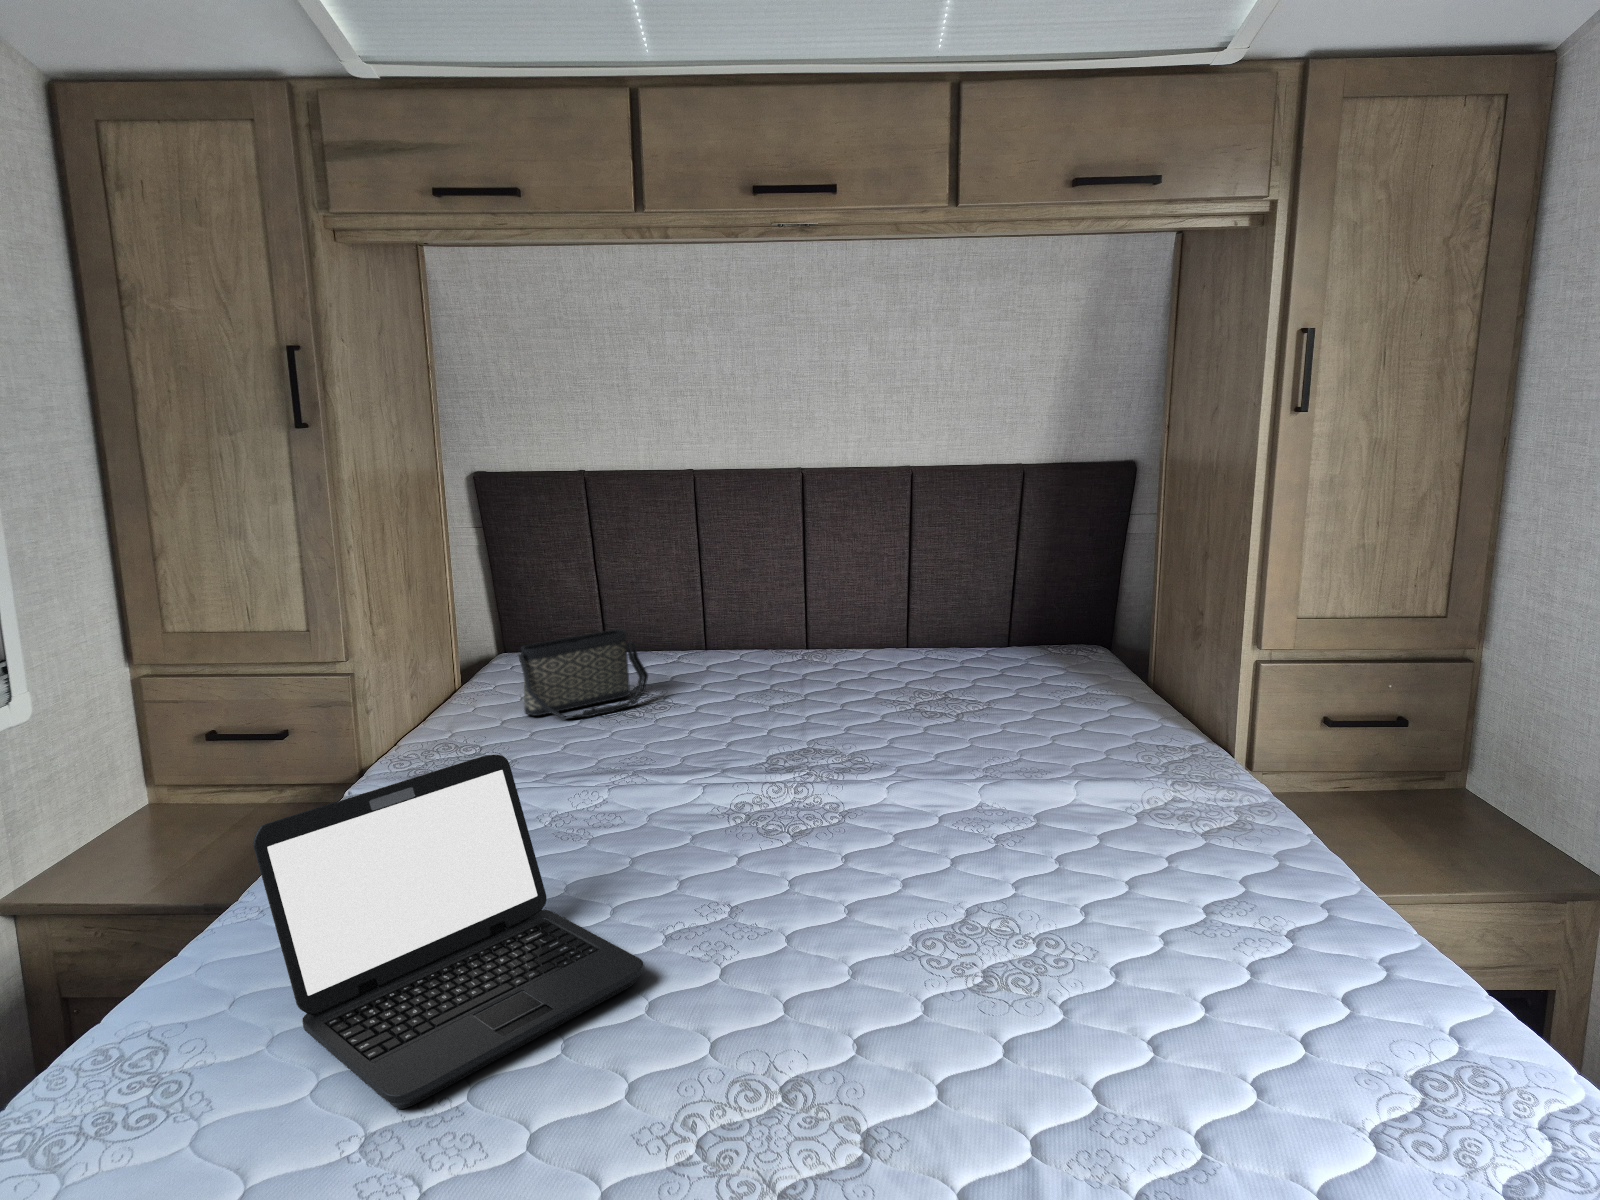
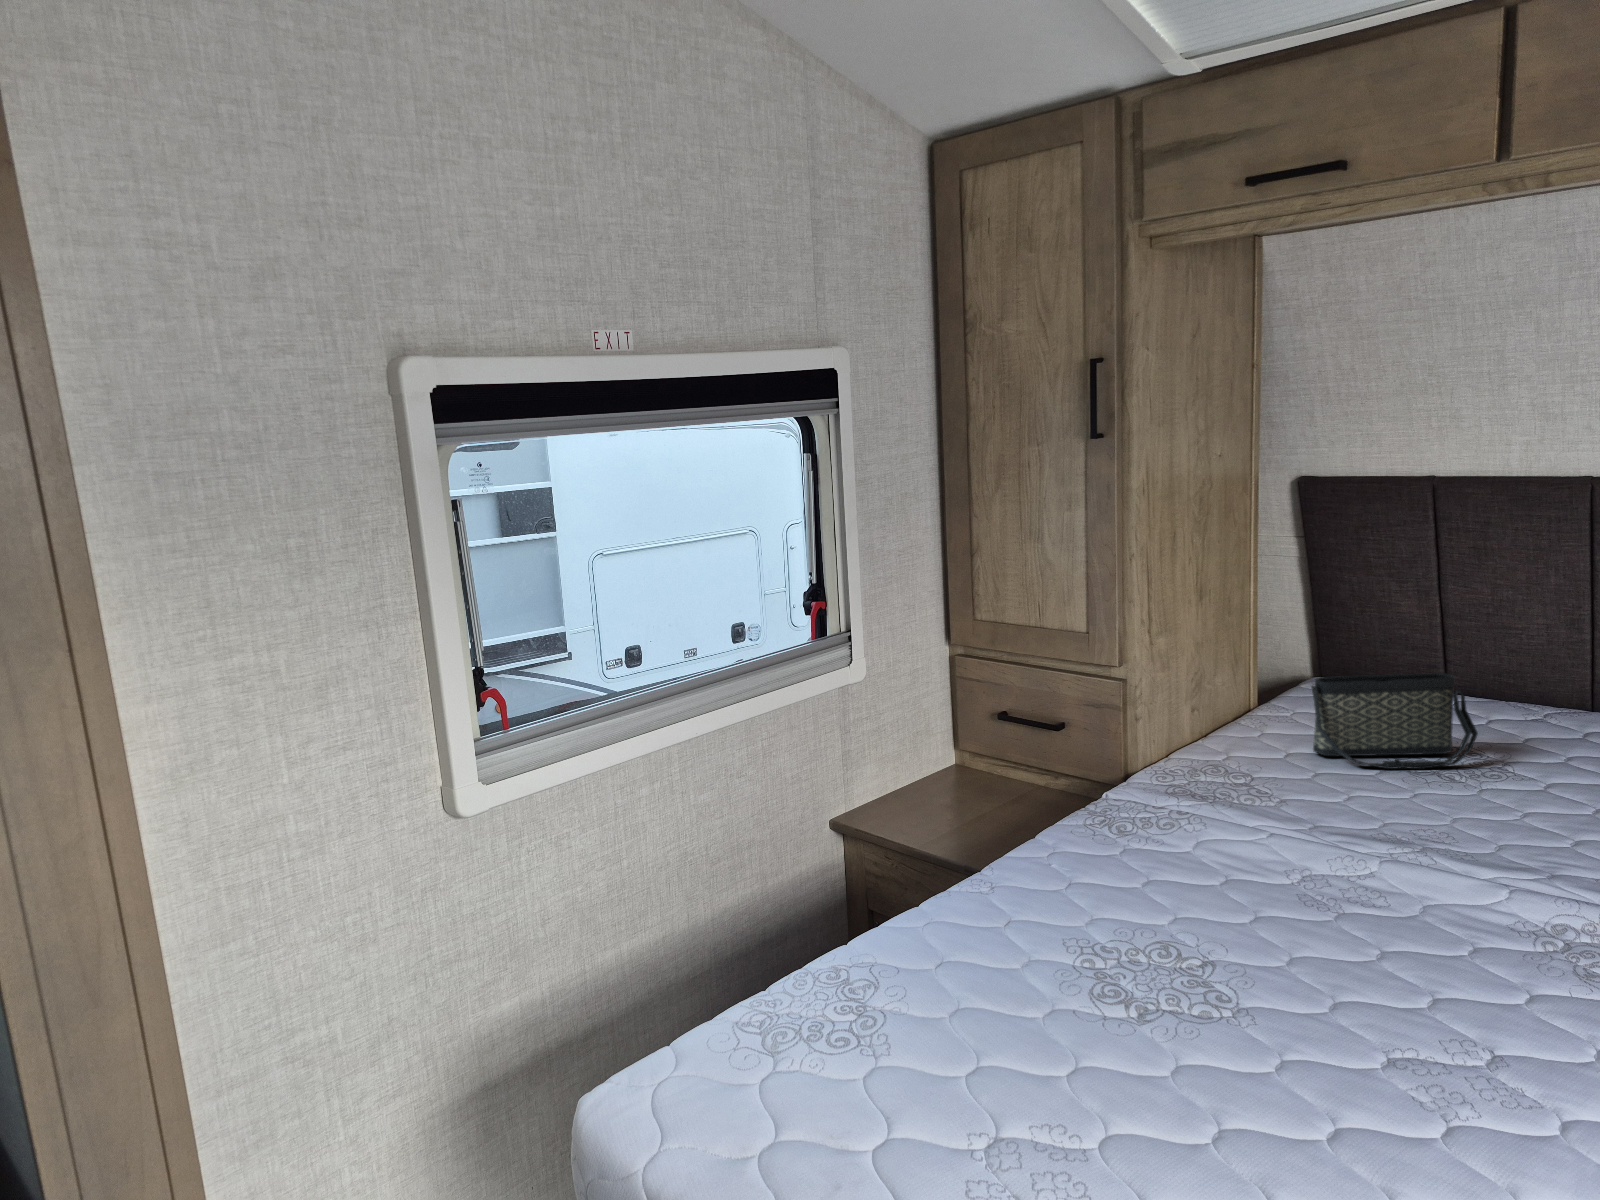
laptop: present [254,755,644,1109] -> none [961,794,1342,1131]

